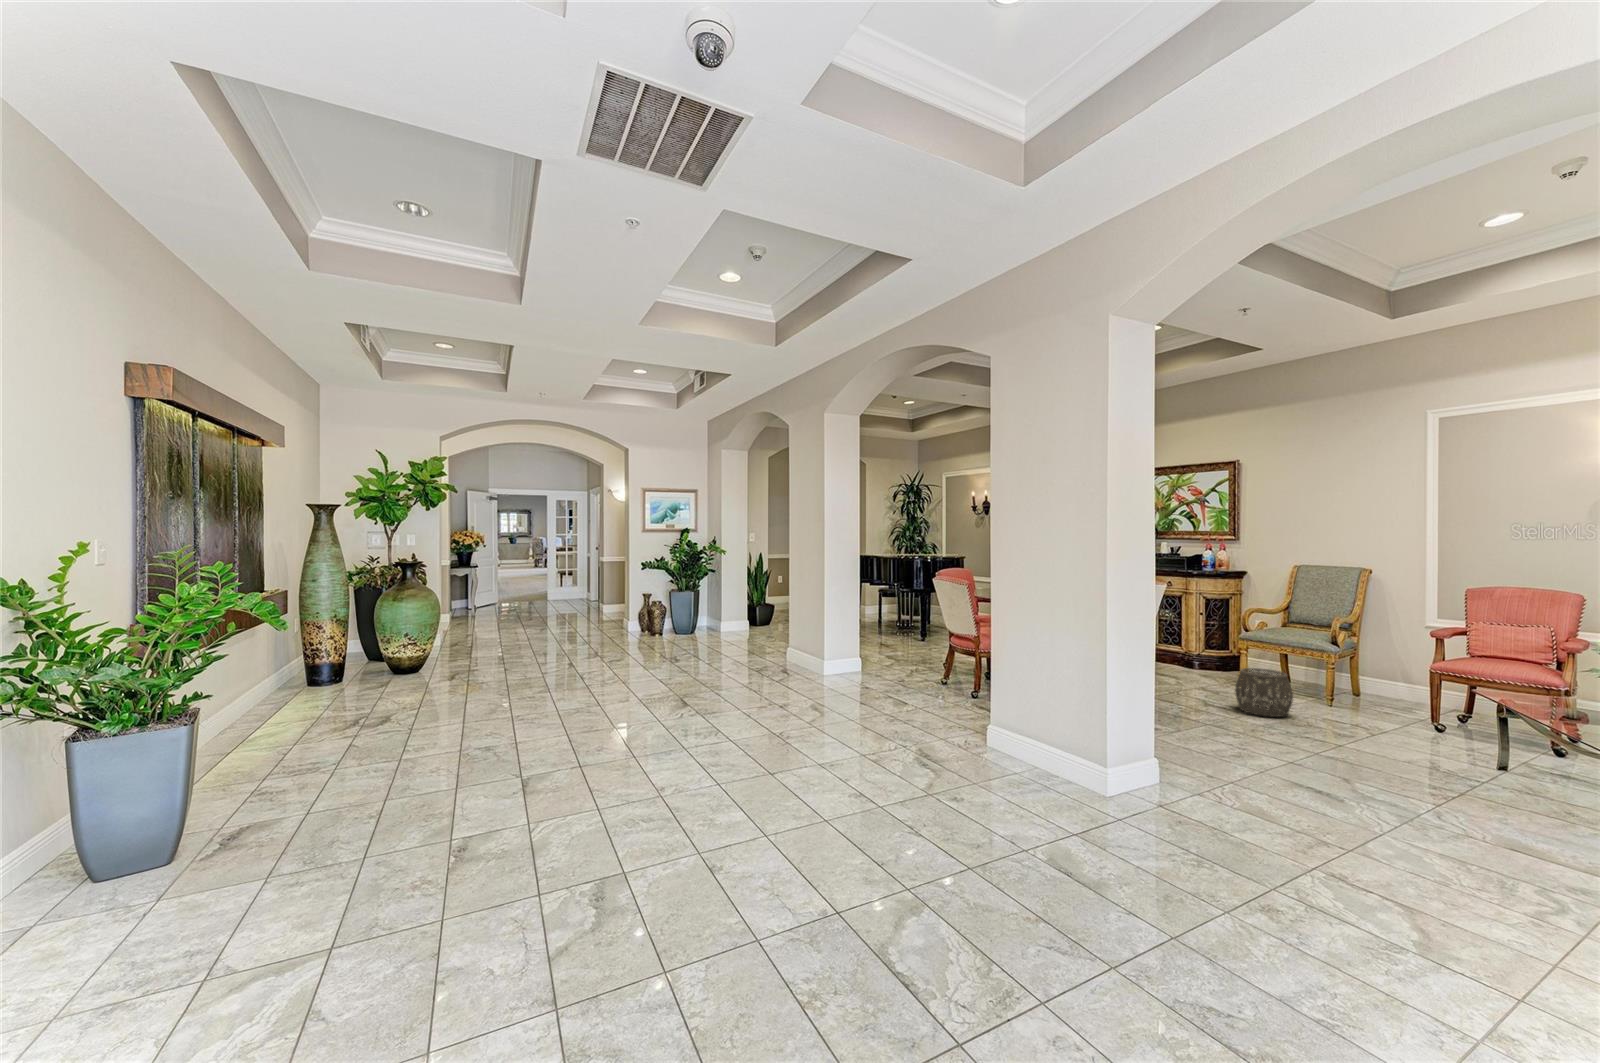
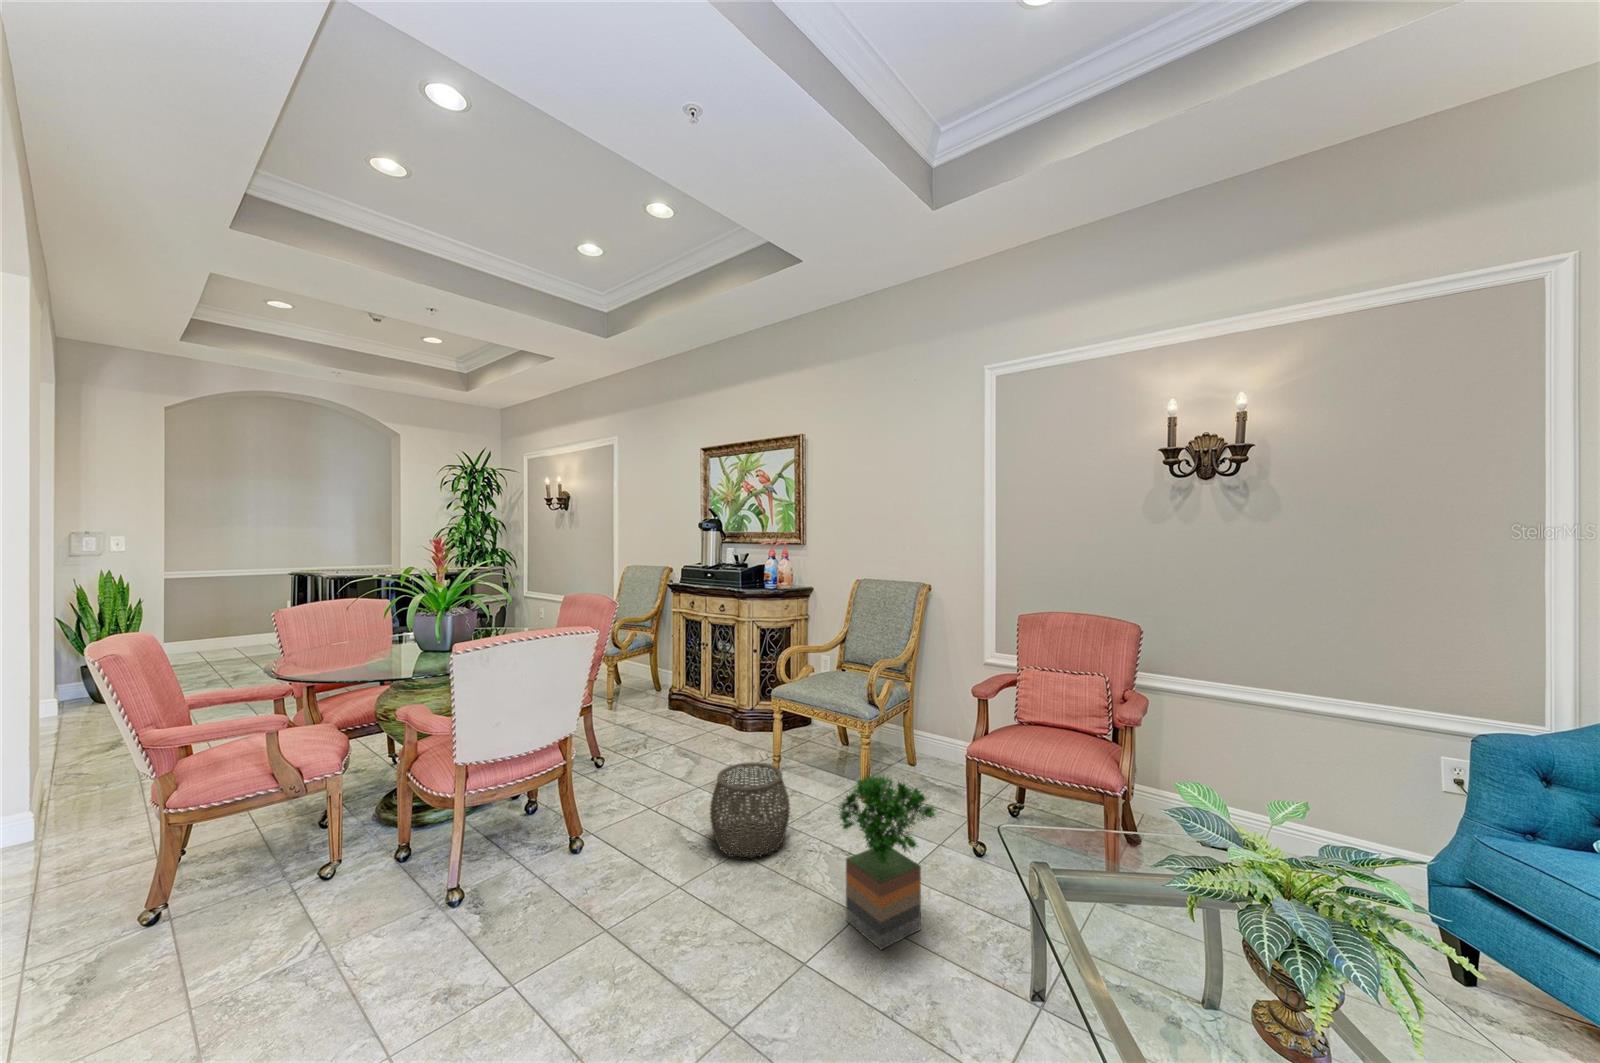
potted tree: none [1358,663,1430,750] -> present [839,776,936,950]

